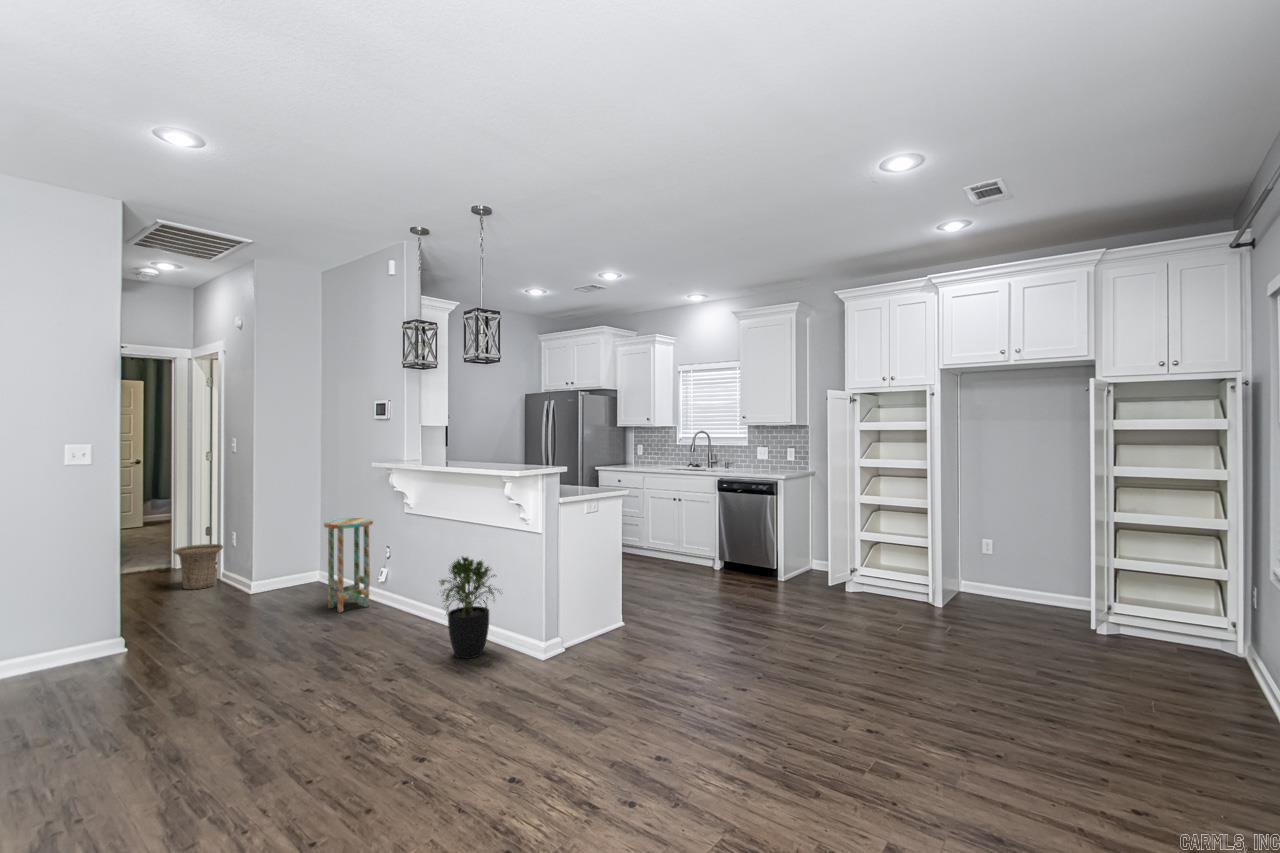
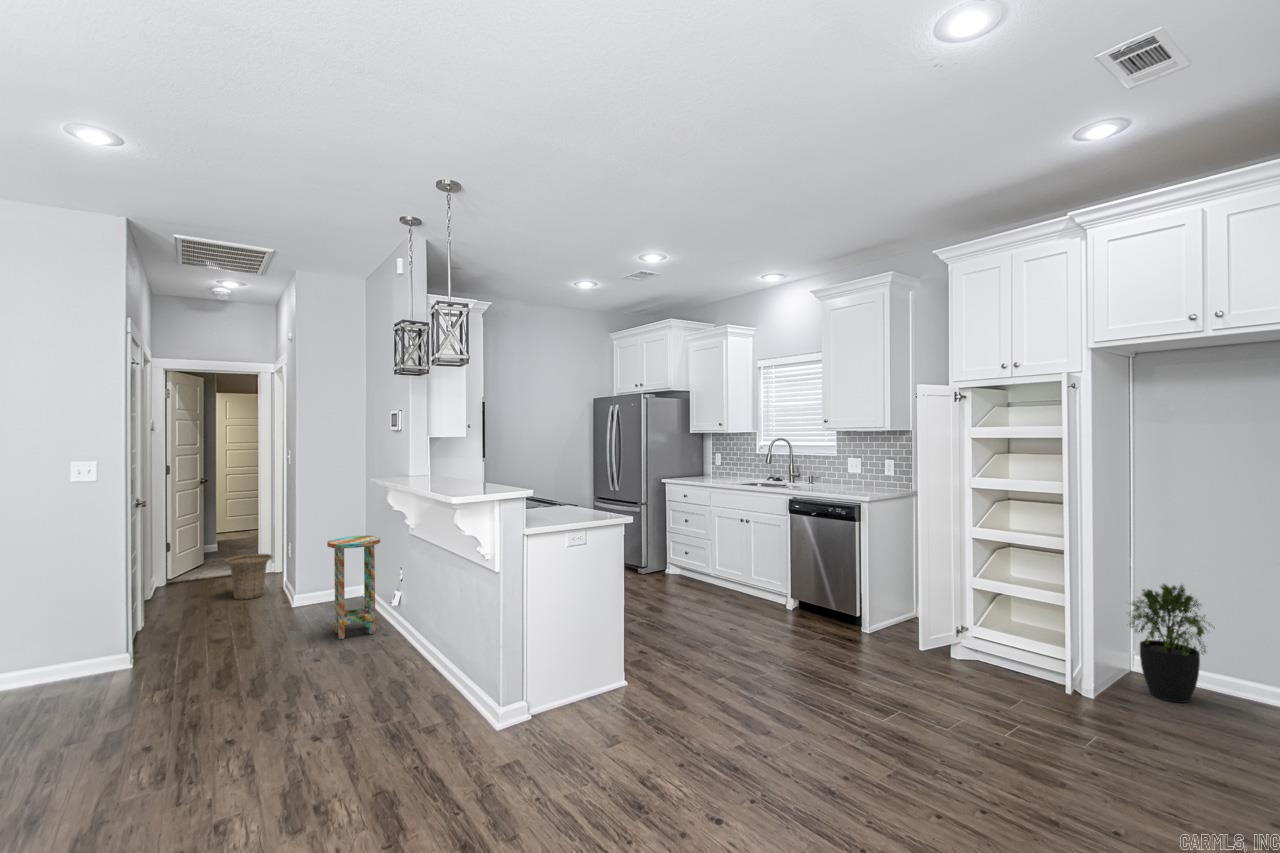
potted plant: present [439,557,498,659] -> present [1129,584,1215,703]

